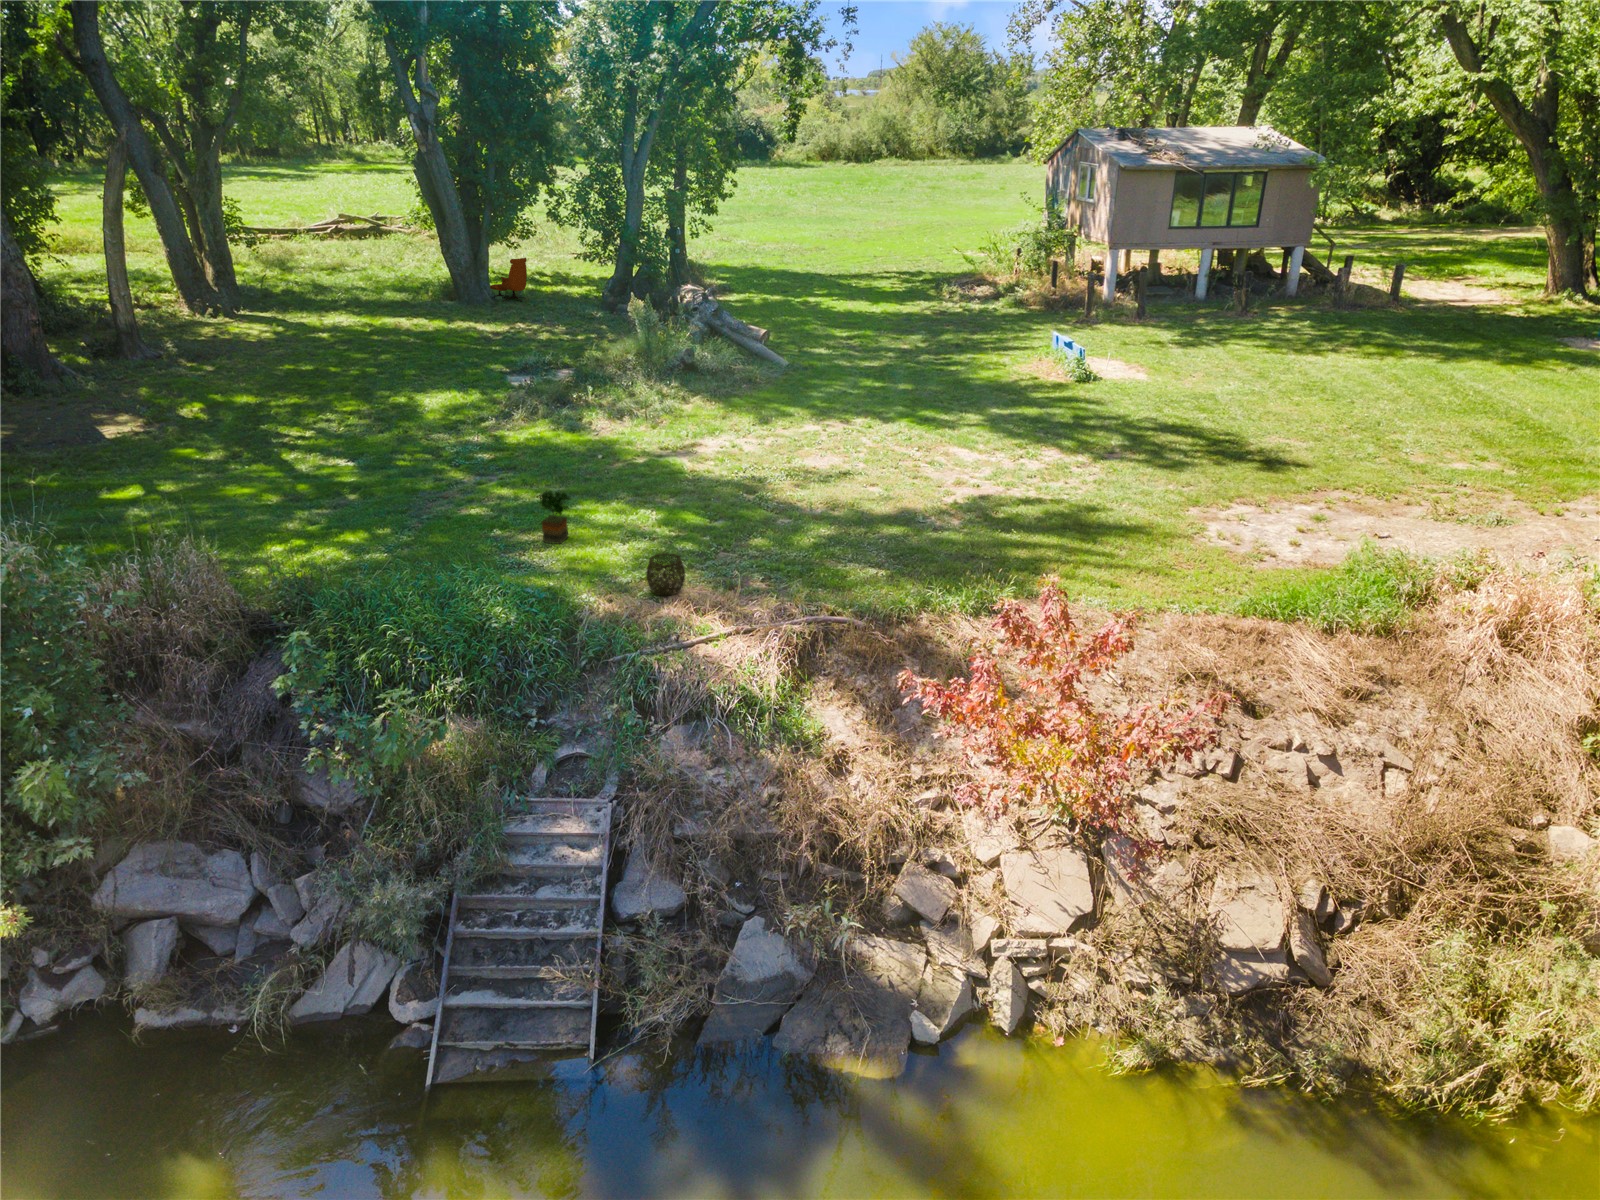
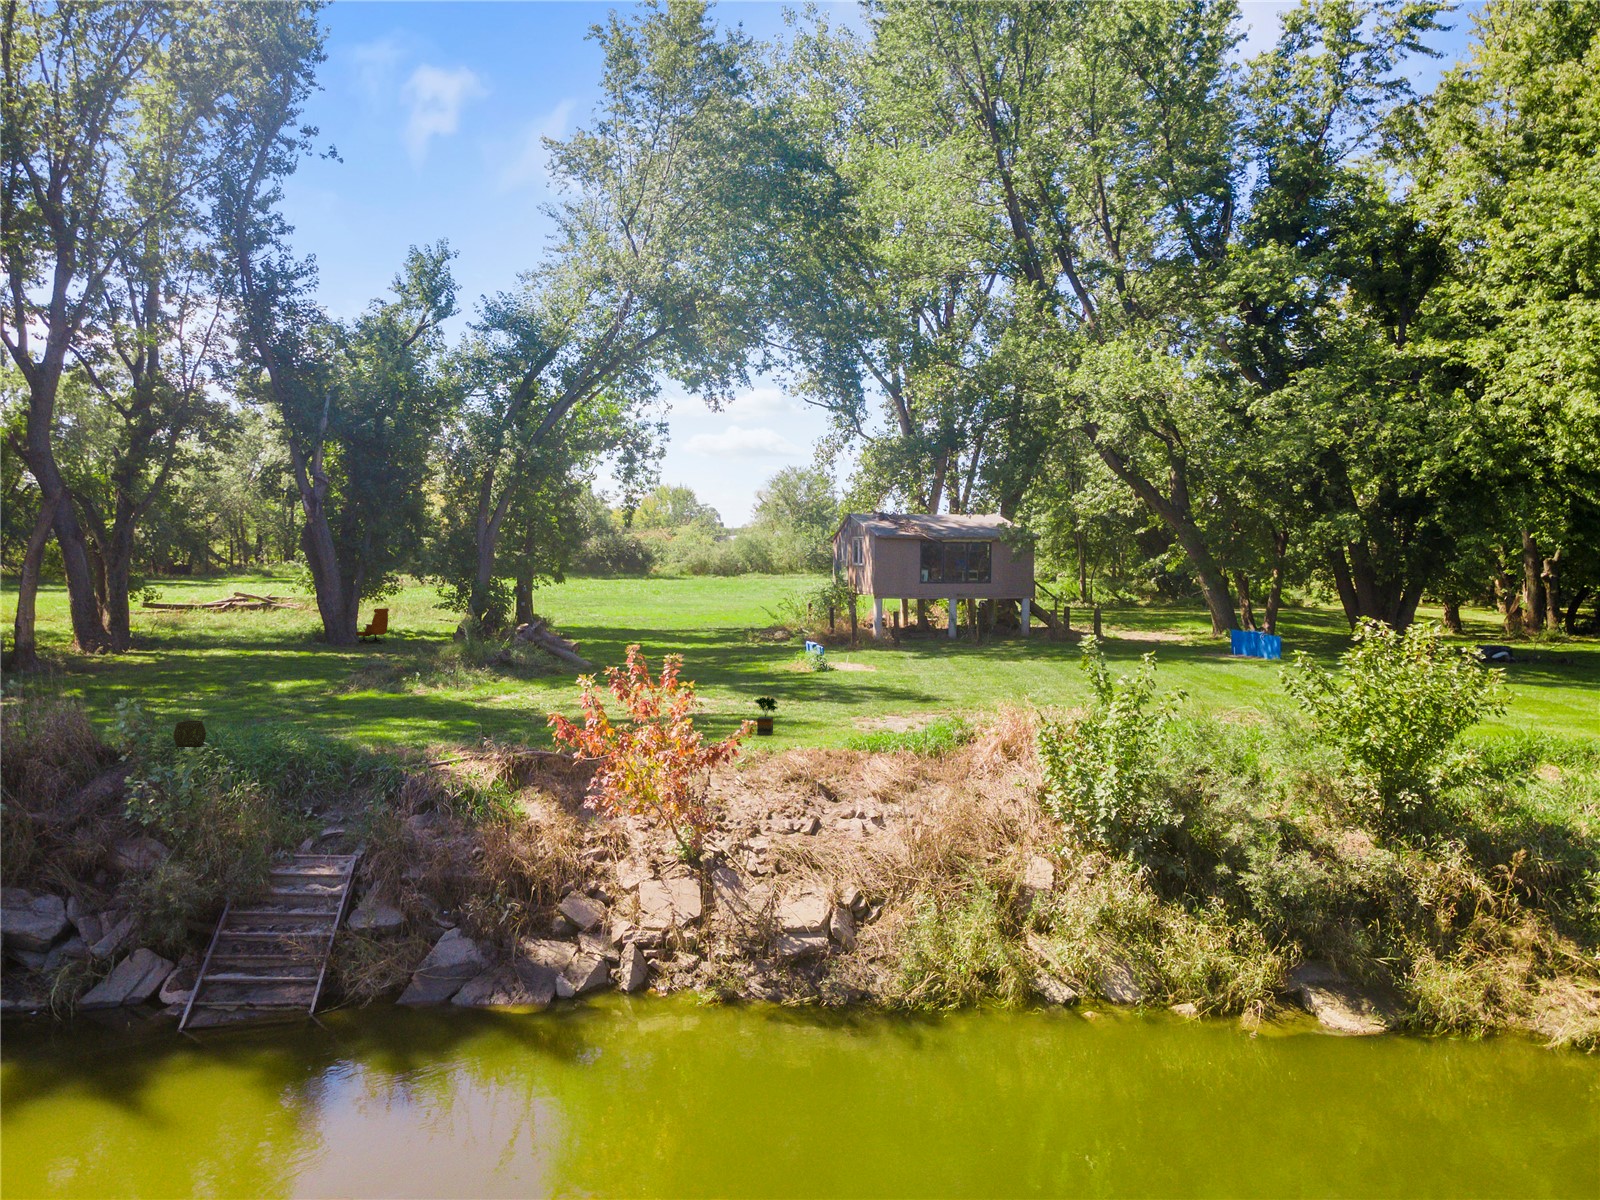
potted tree: present [539,491,570,544] -> present [755,697,778,735]
woven basket: present [646,553,685,595] -> present [174,721,206,748]

